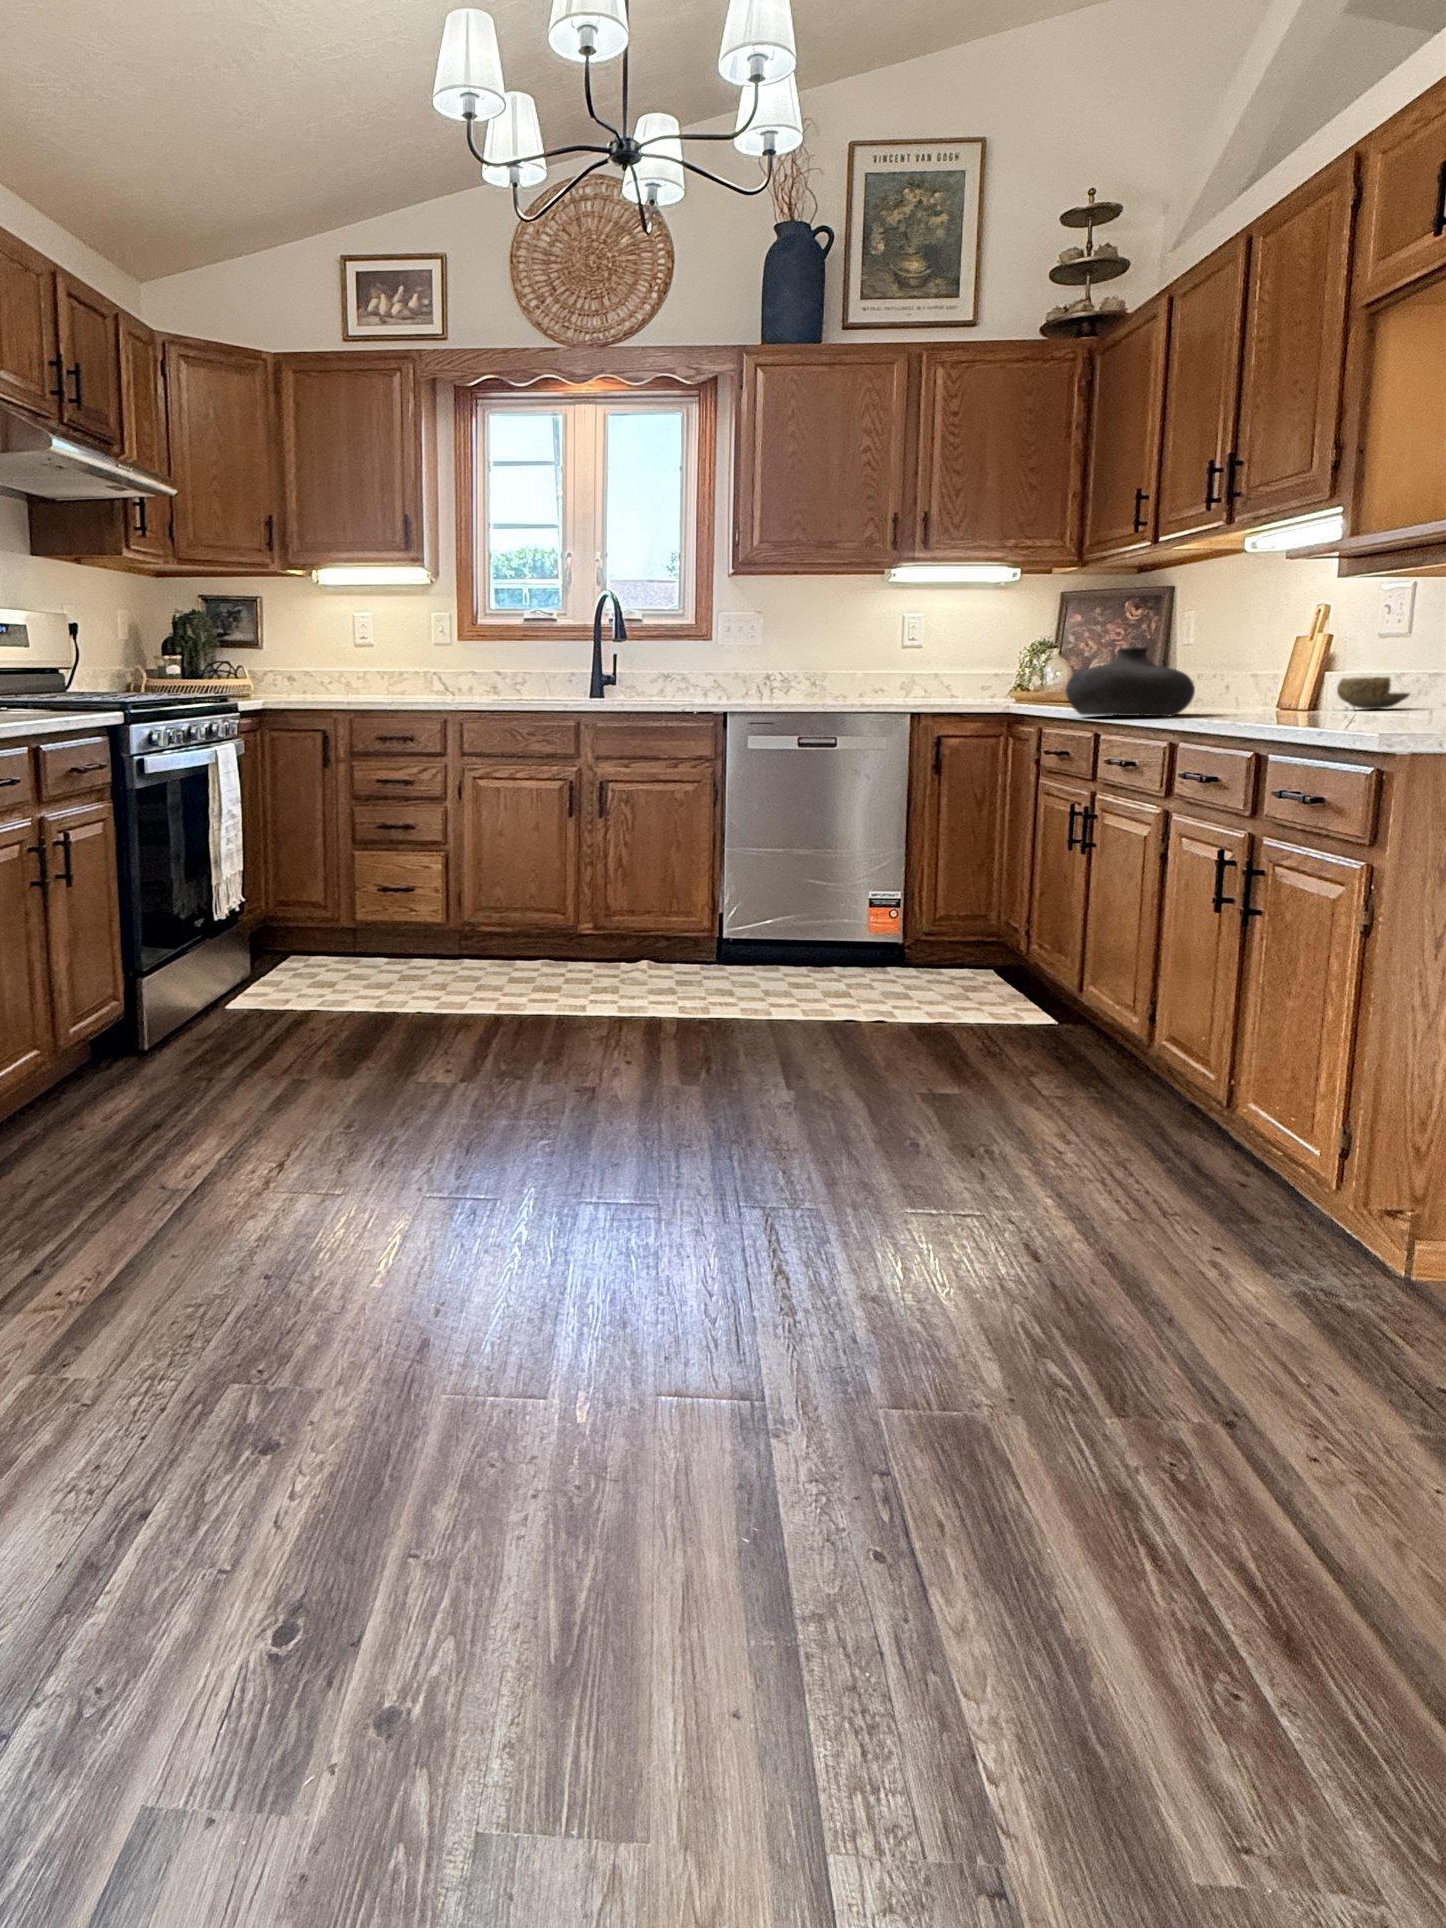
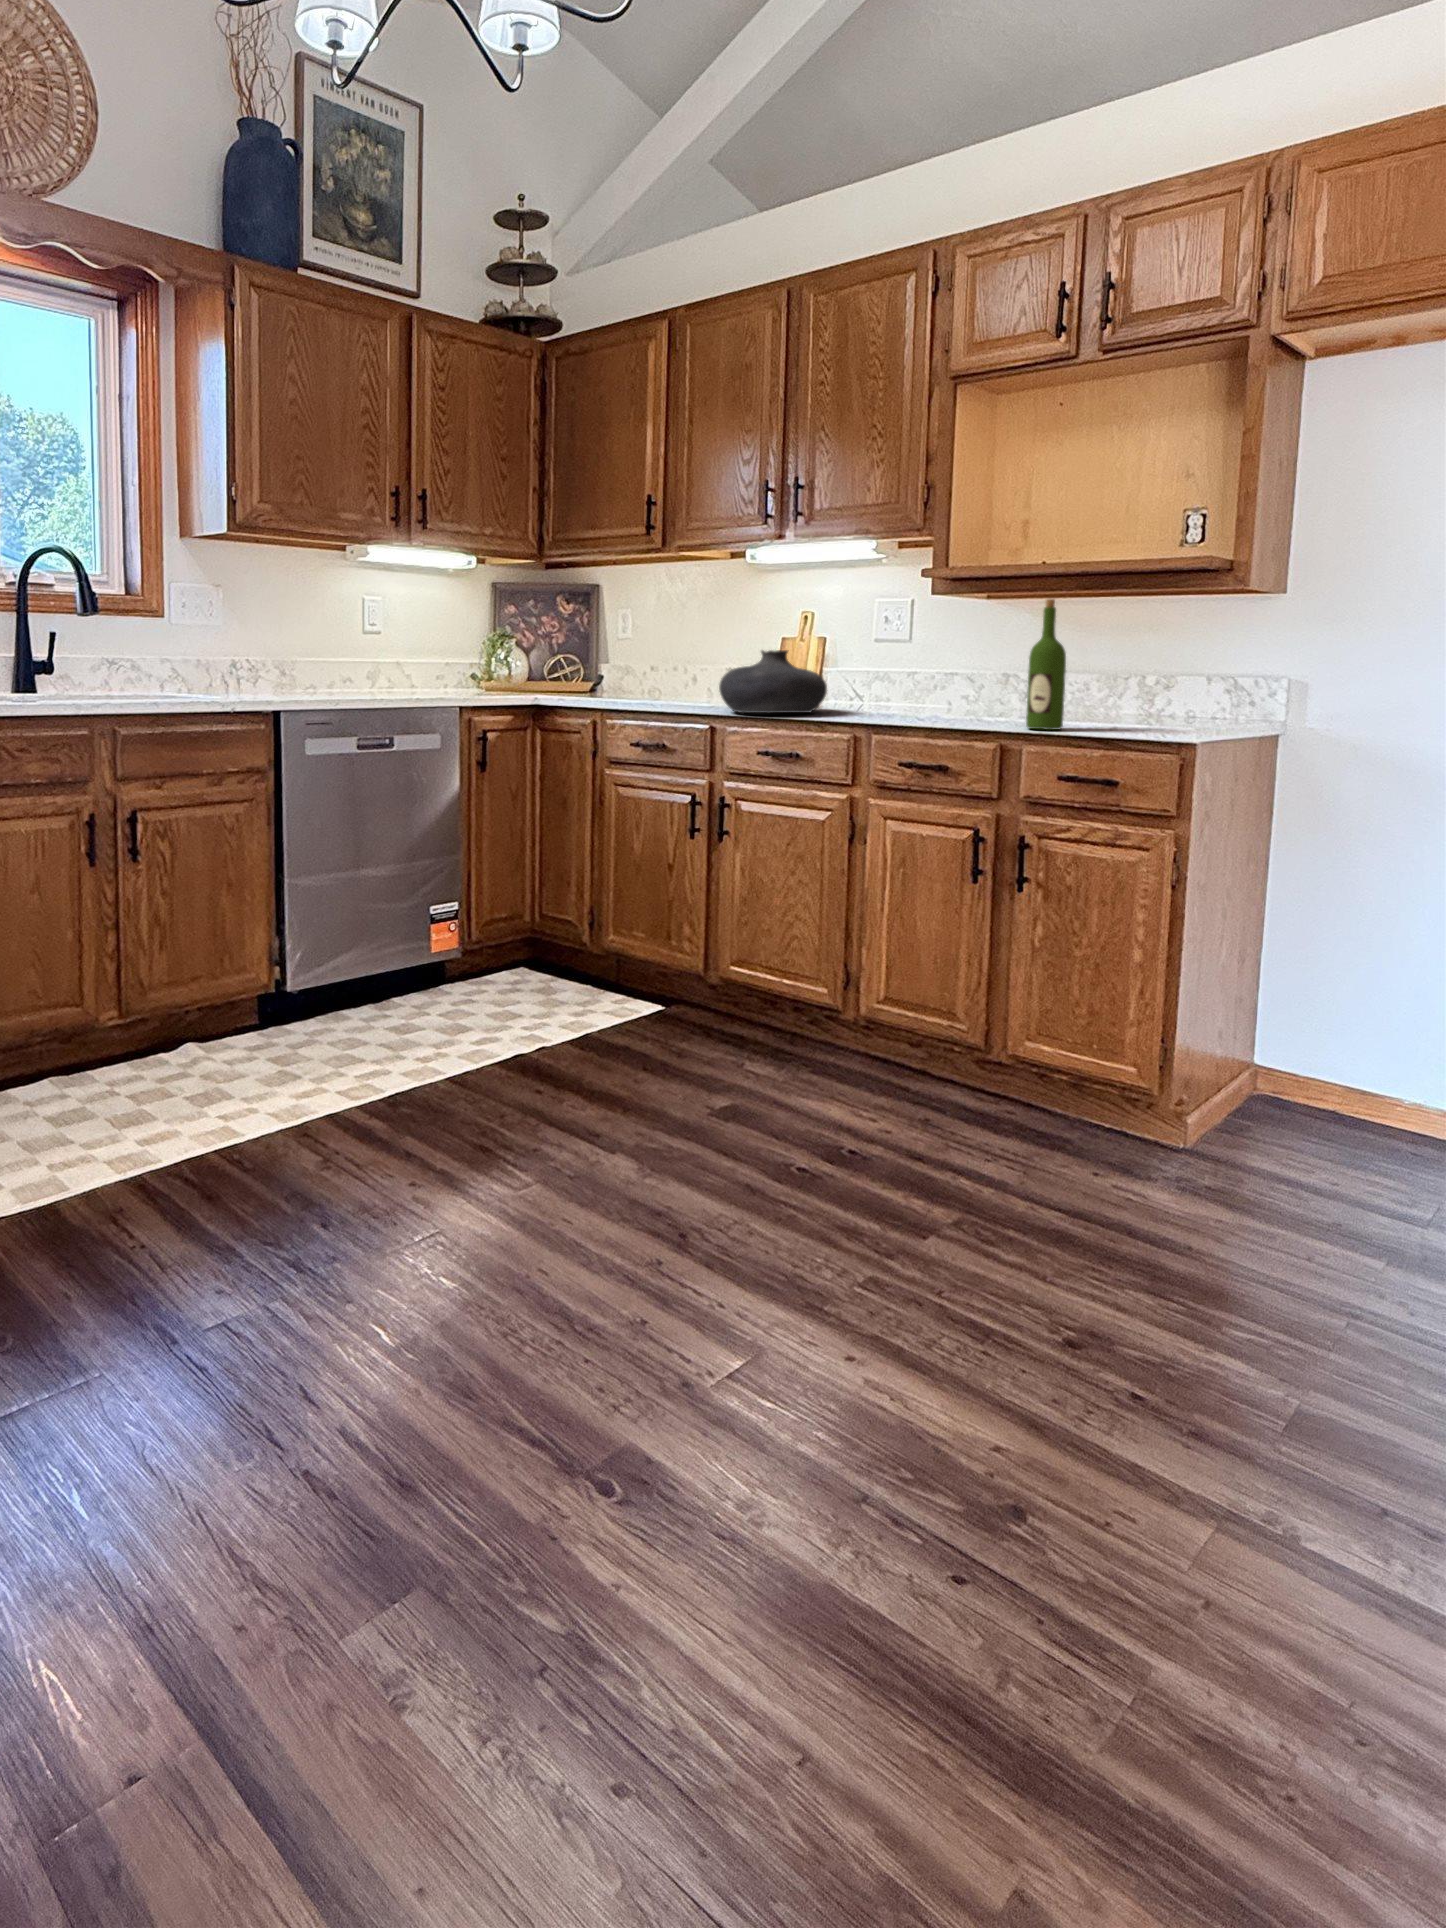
wine bottle: none [1251,568,1305,727] -> present [1026,599,1066,730]
bowl: present [1337,677,1410,709] -> none [876,677,927,702]

